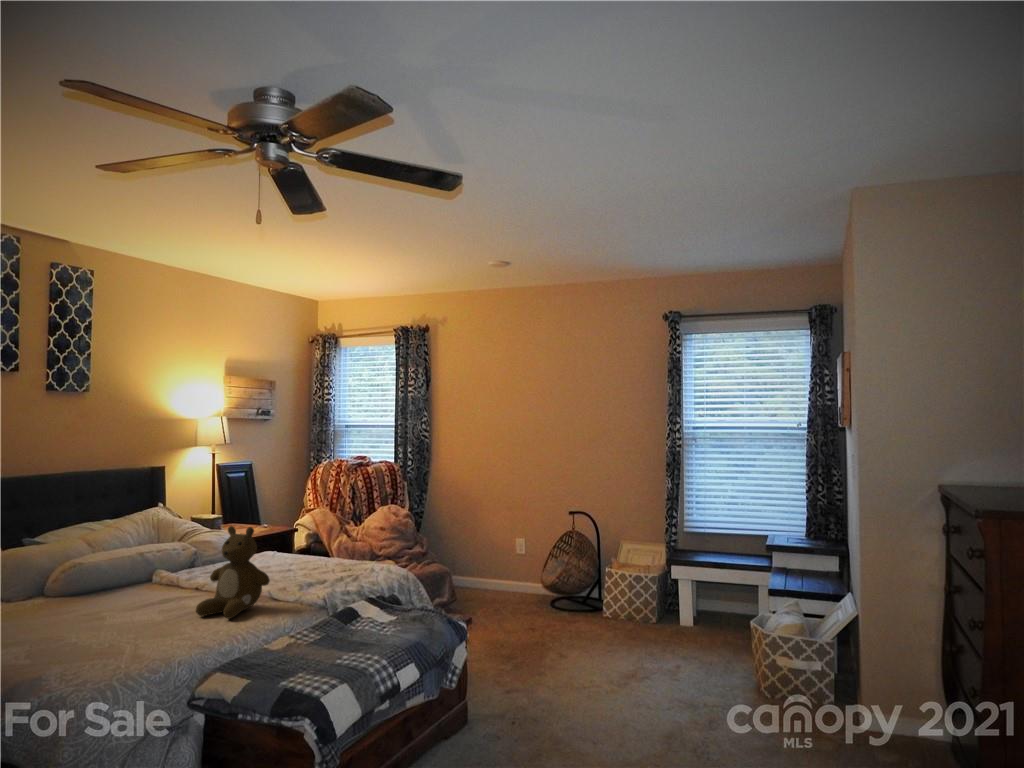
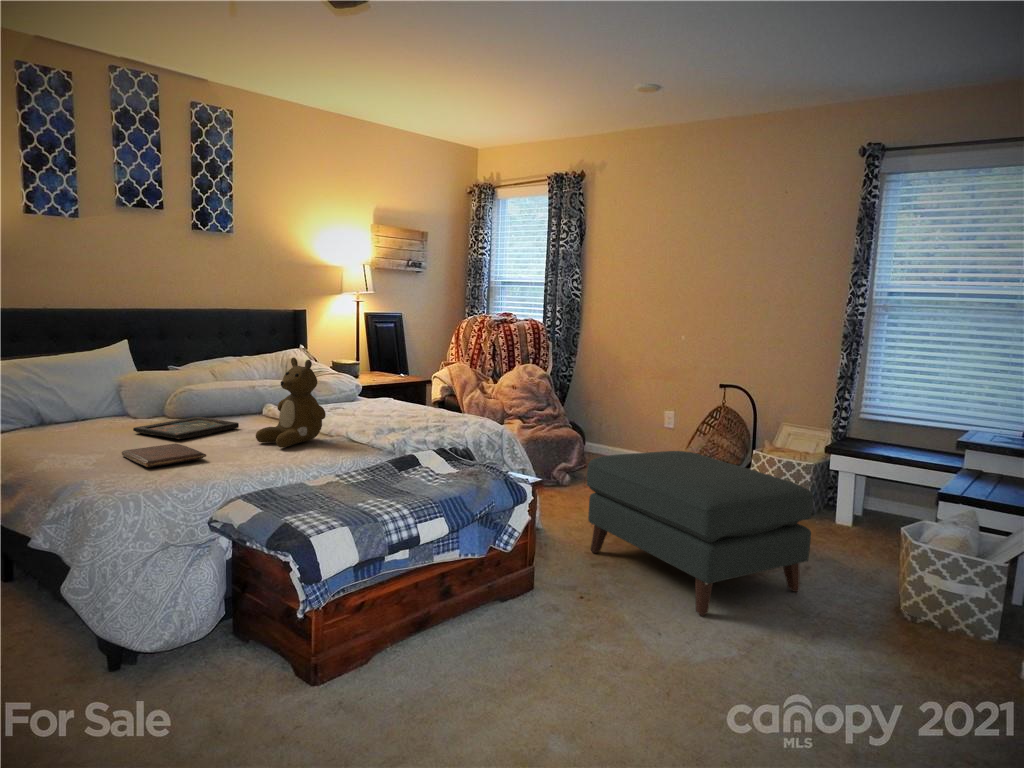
ottoman: none [494,577,687,722] -> present [587,451,813,616]
tray: none [47,596,159,623] -> present [133,417,239,439]
book: none [67,628,167,657] -> present [122,444,206,467]

